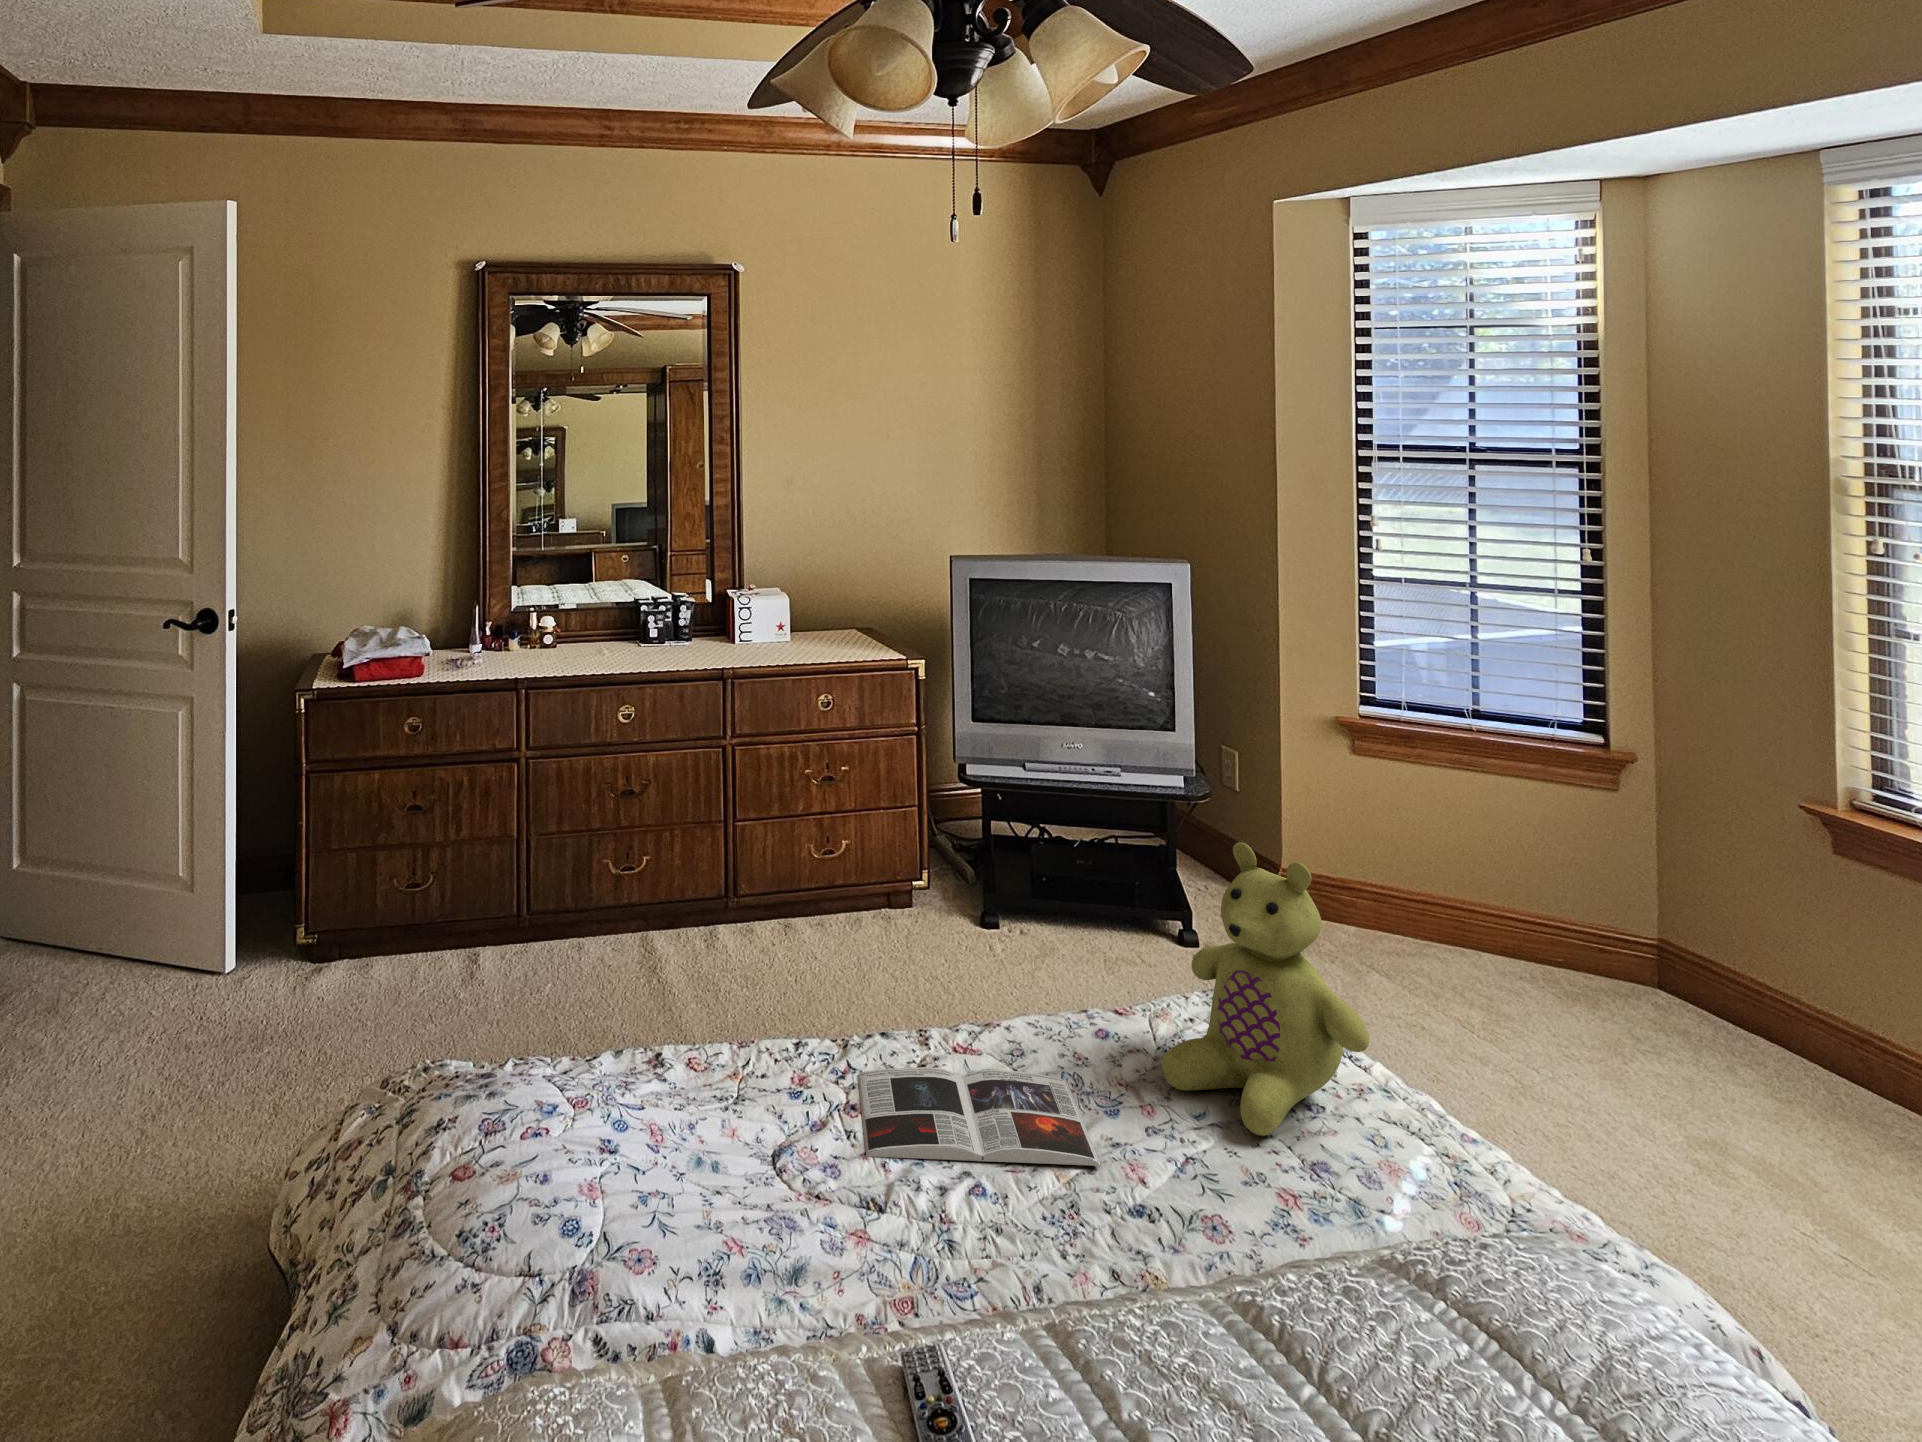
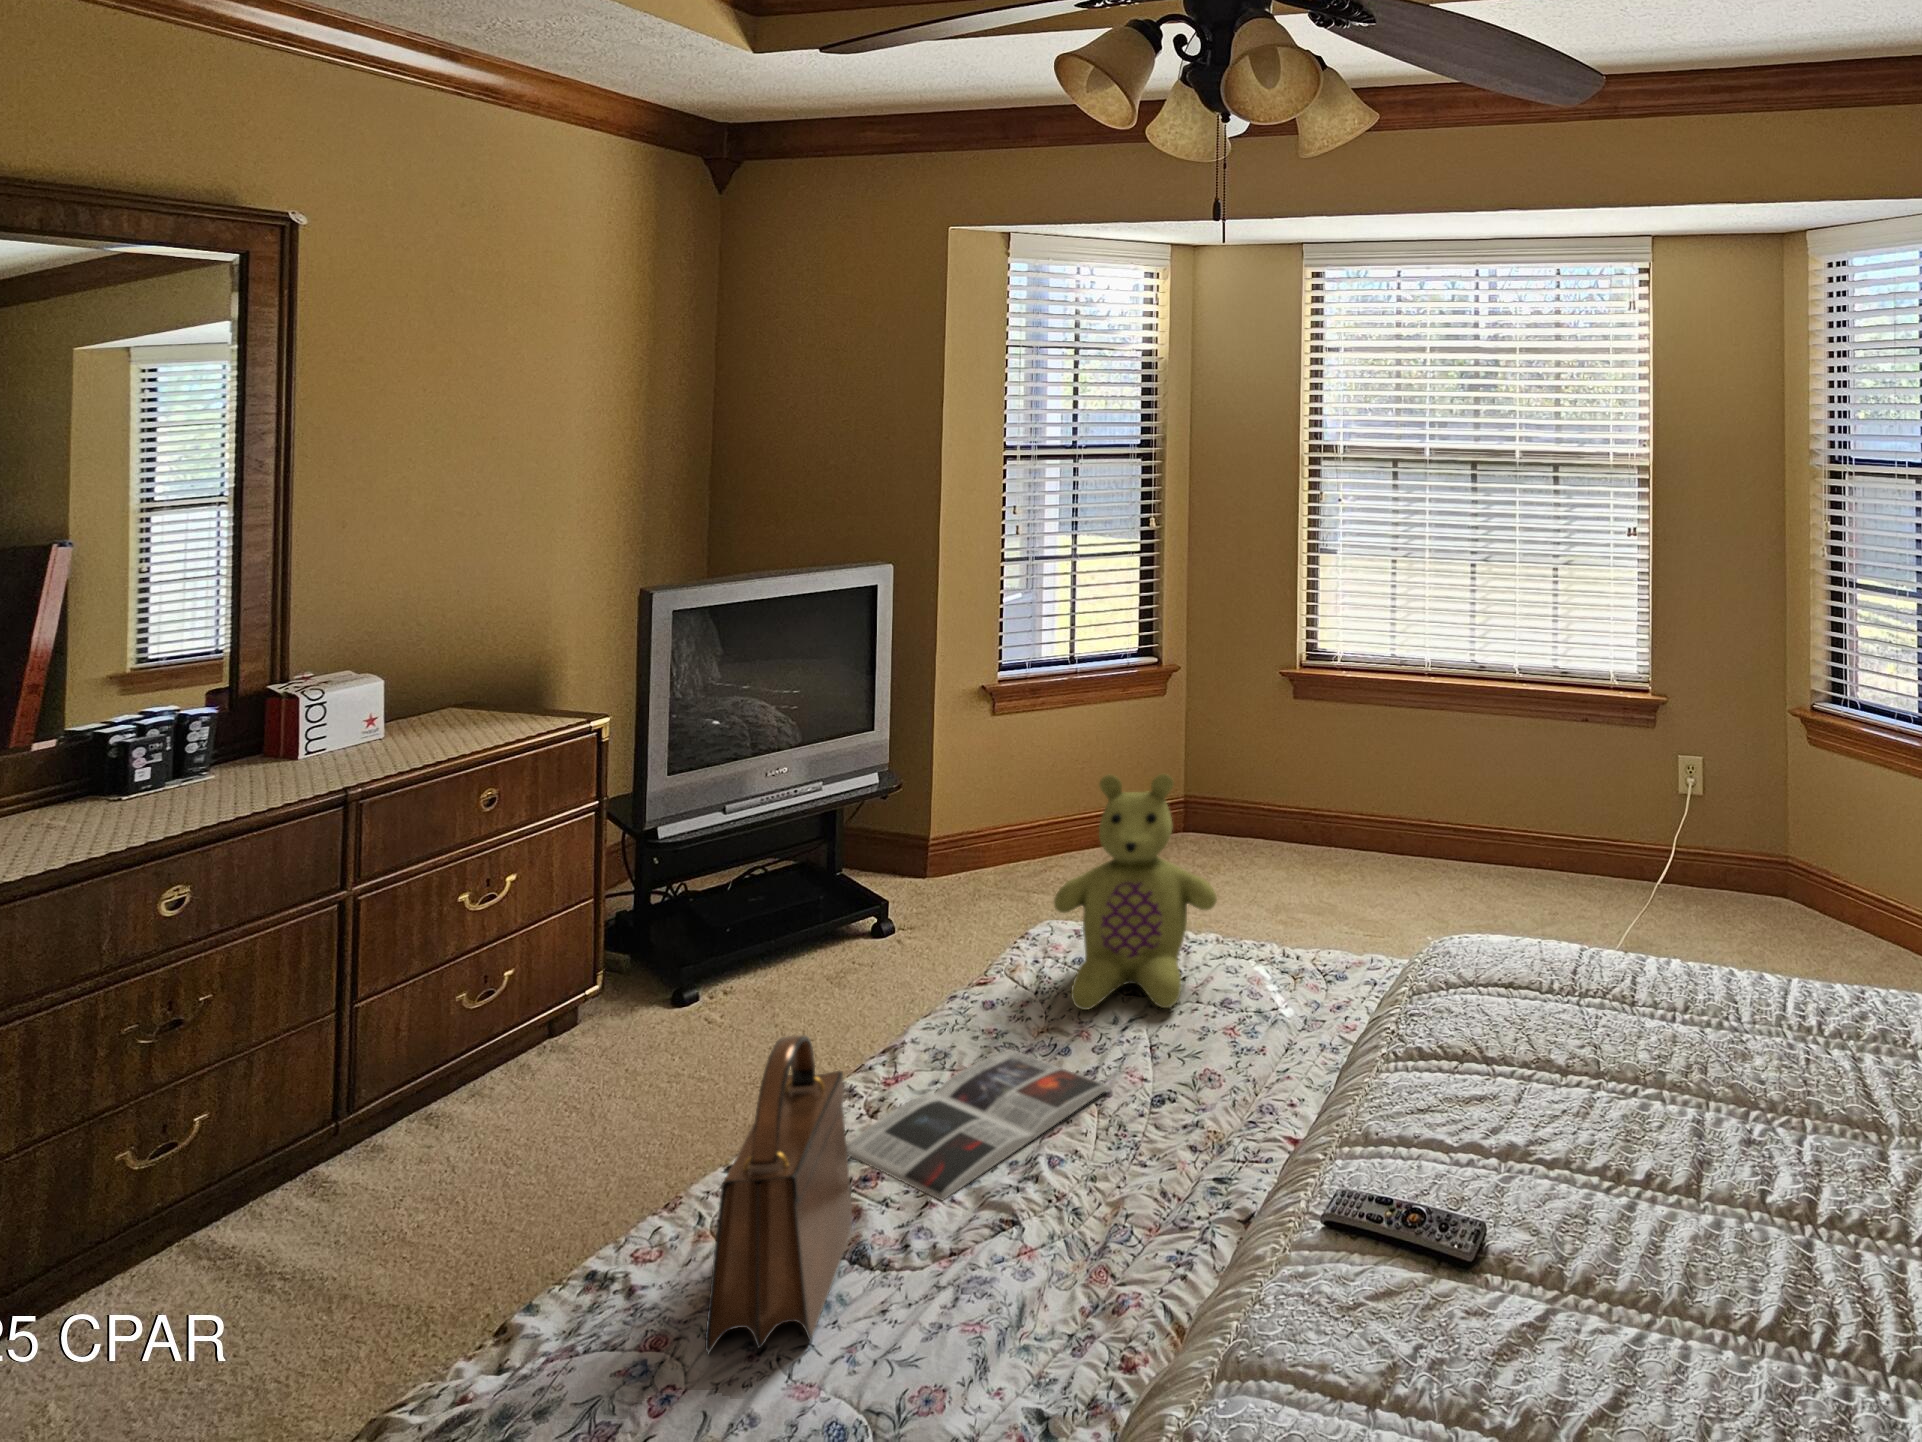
handbag: none [629,931,790,1181] -> present [705,1035,852,1353]

